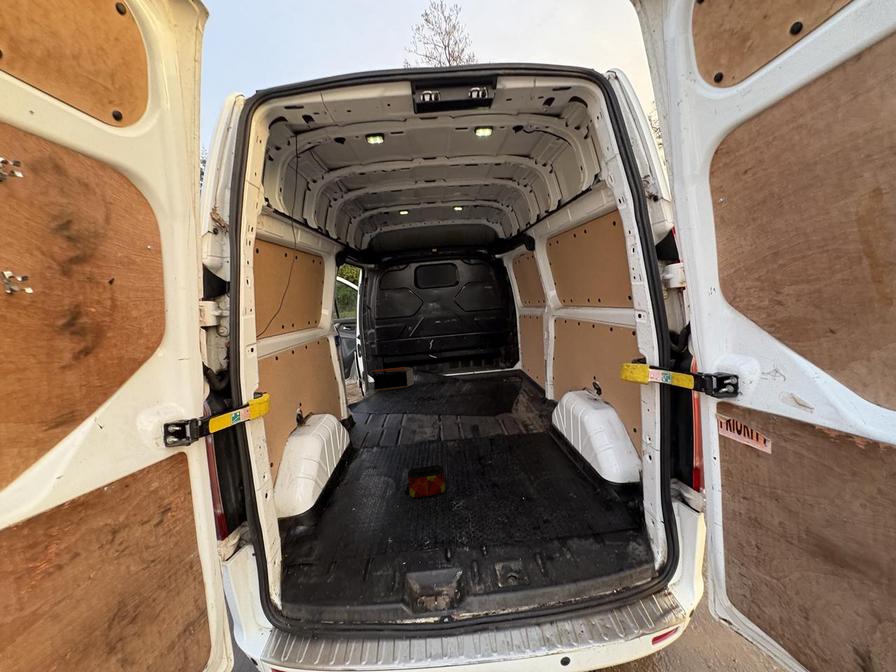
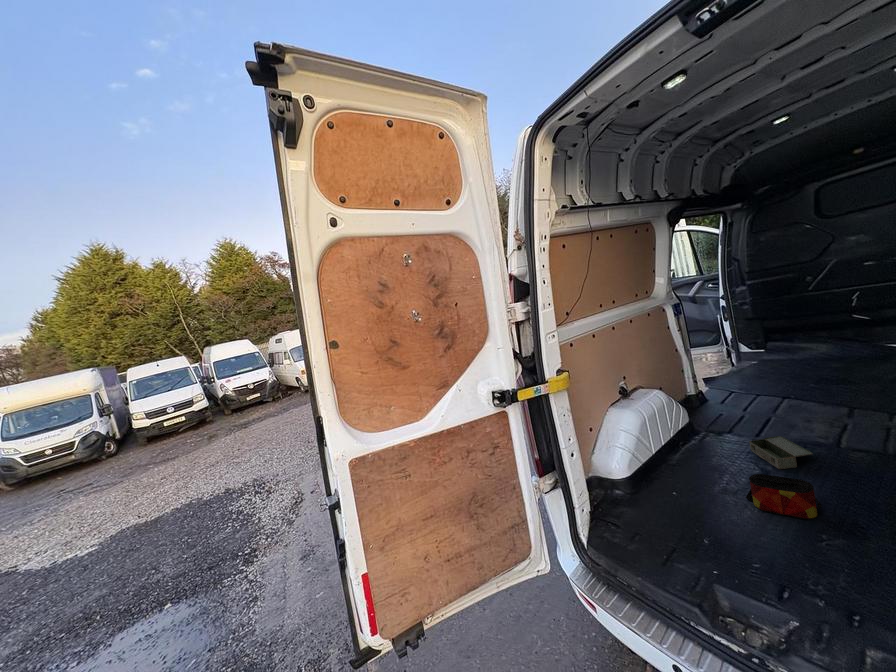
storage bin: present [373,367,414,391] -> none [745,333,820,364]
toolbox: none [395,439,433,464] -> present [749,436,813,469]

